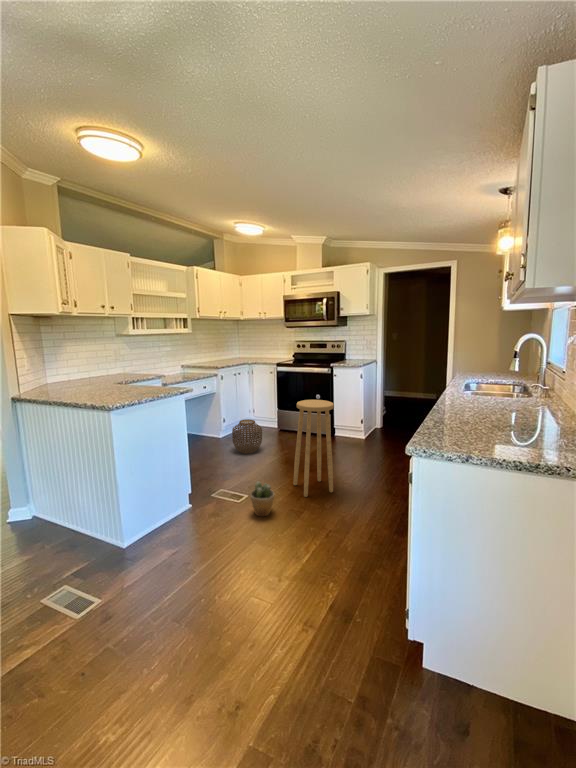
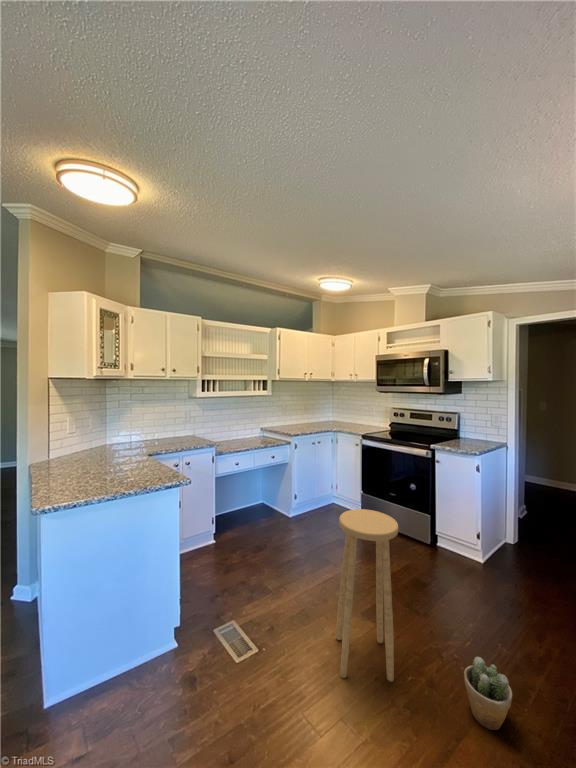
woven basket: present [232,419,262,454] -> none [292,505,329,551]
potted plant: present [250,482,275,517] -> present [464,657,512,730]

